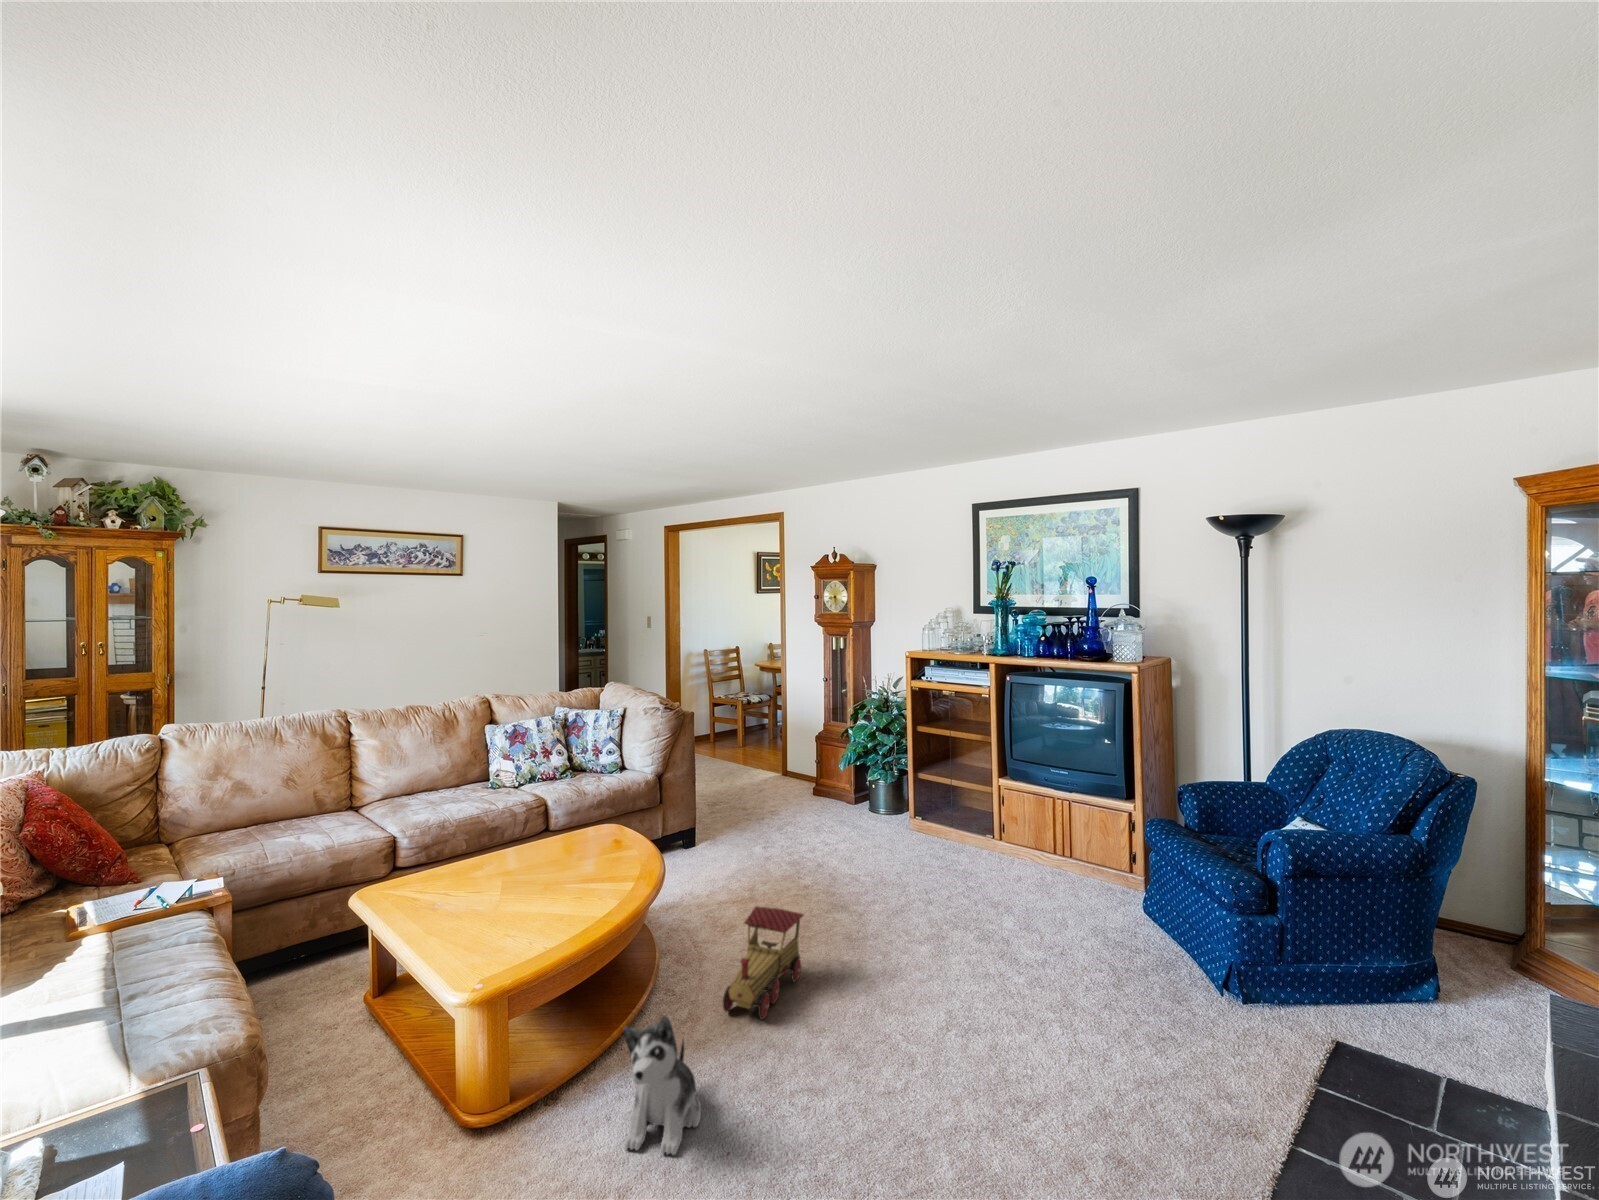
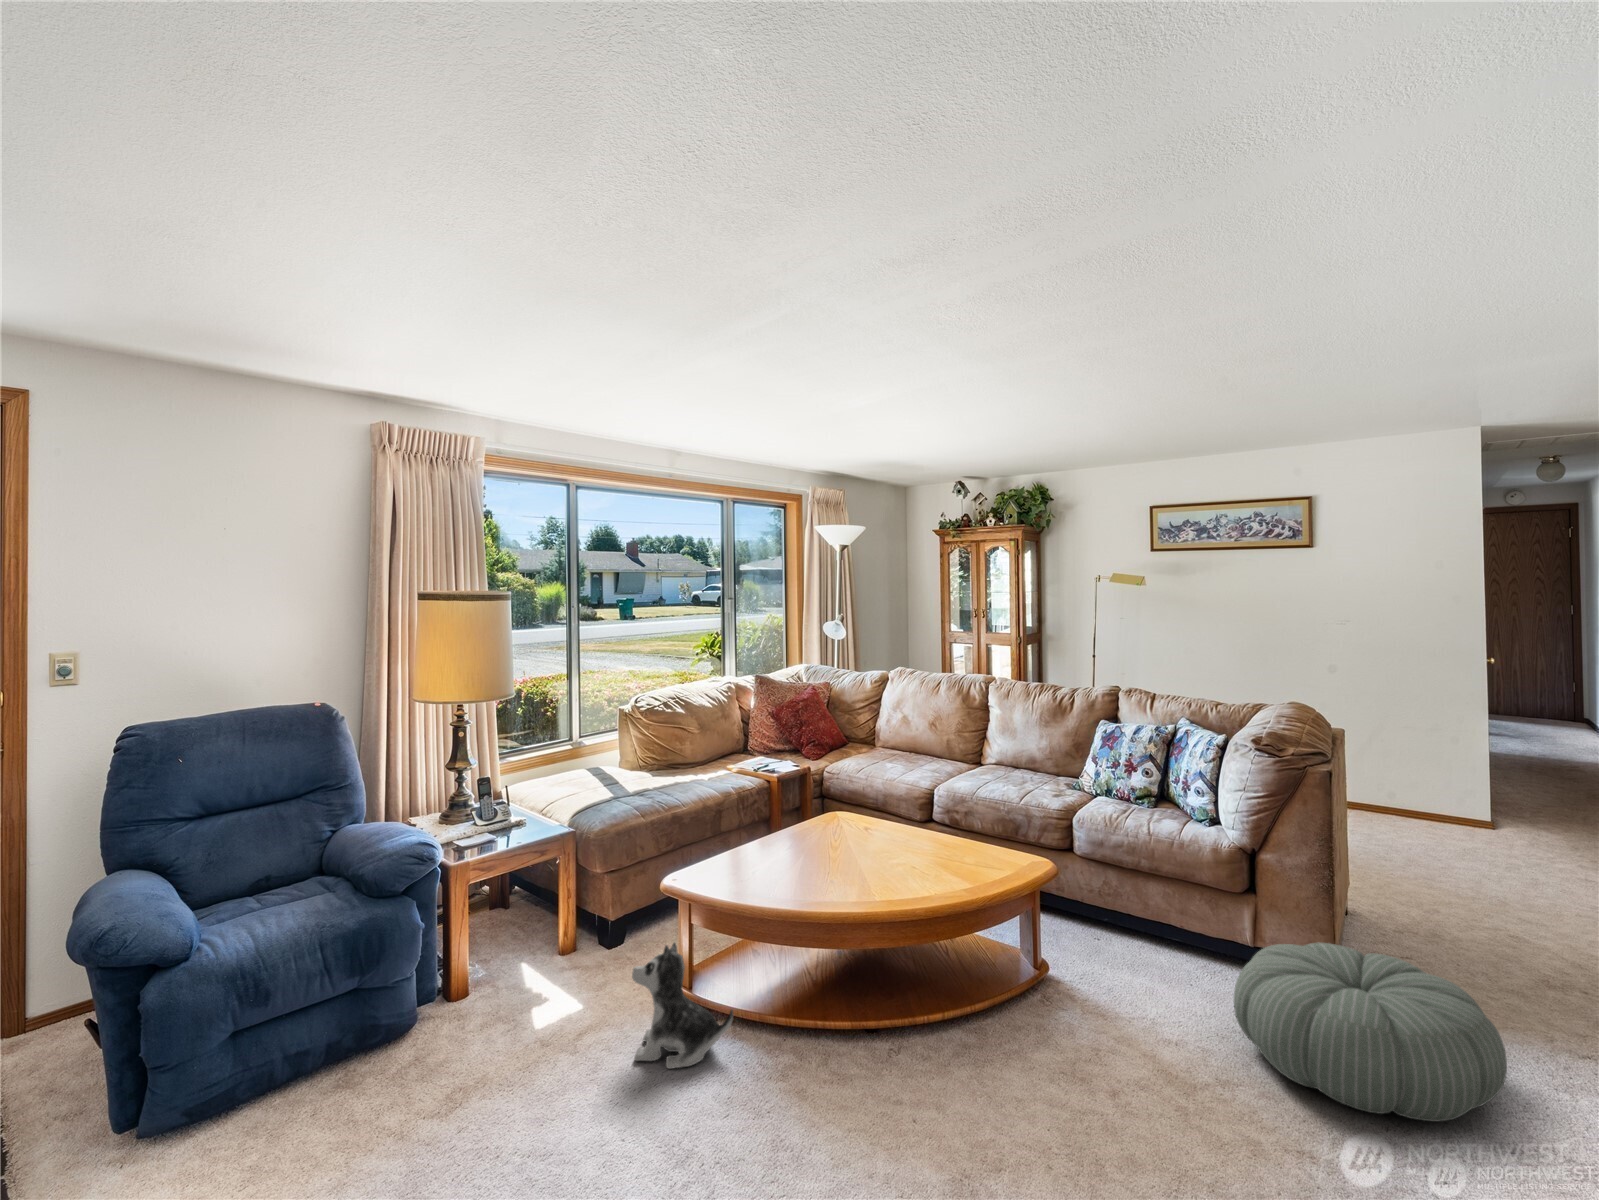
pouf: none [717,796,831,871] -> present [1234,943,1507,1121]
toy train: present [723,906,804,1020] -> none [831,994,970,1119]

